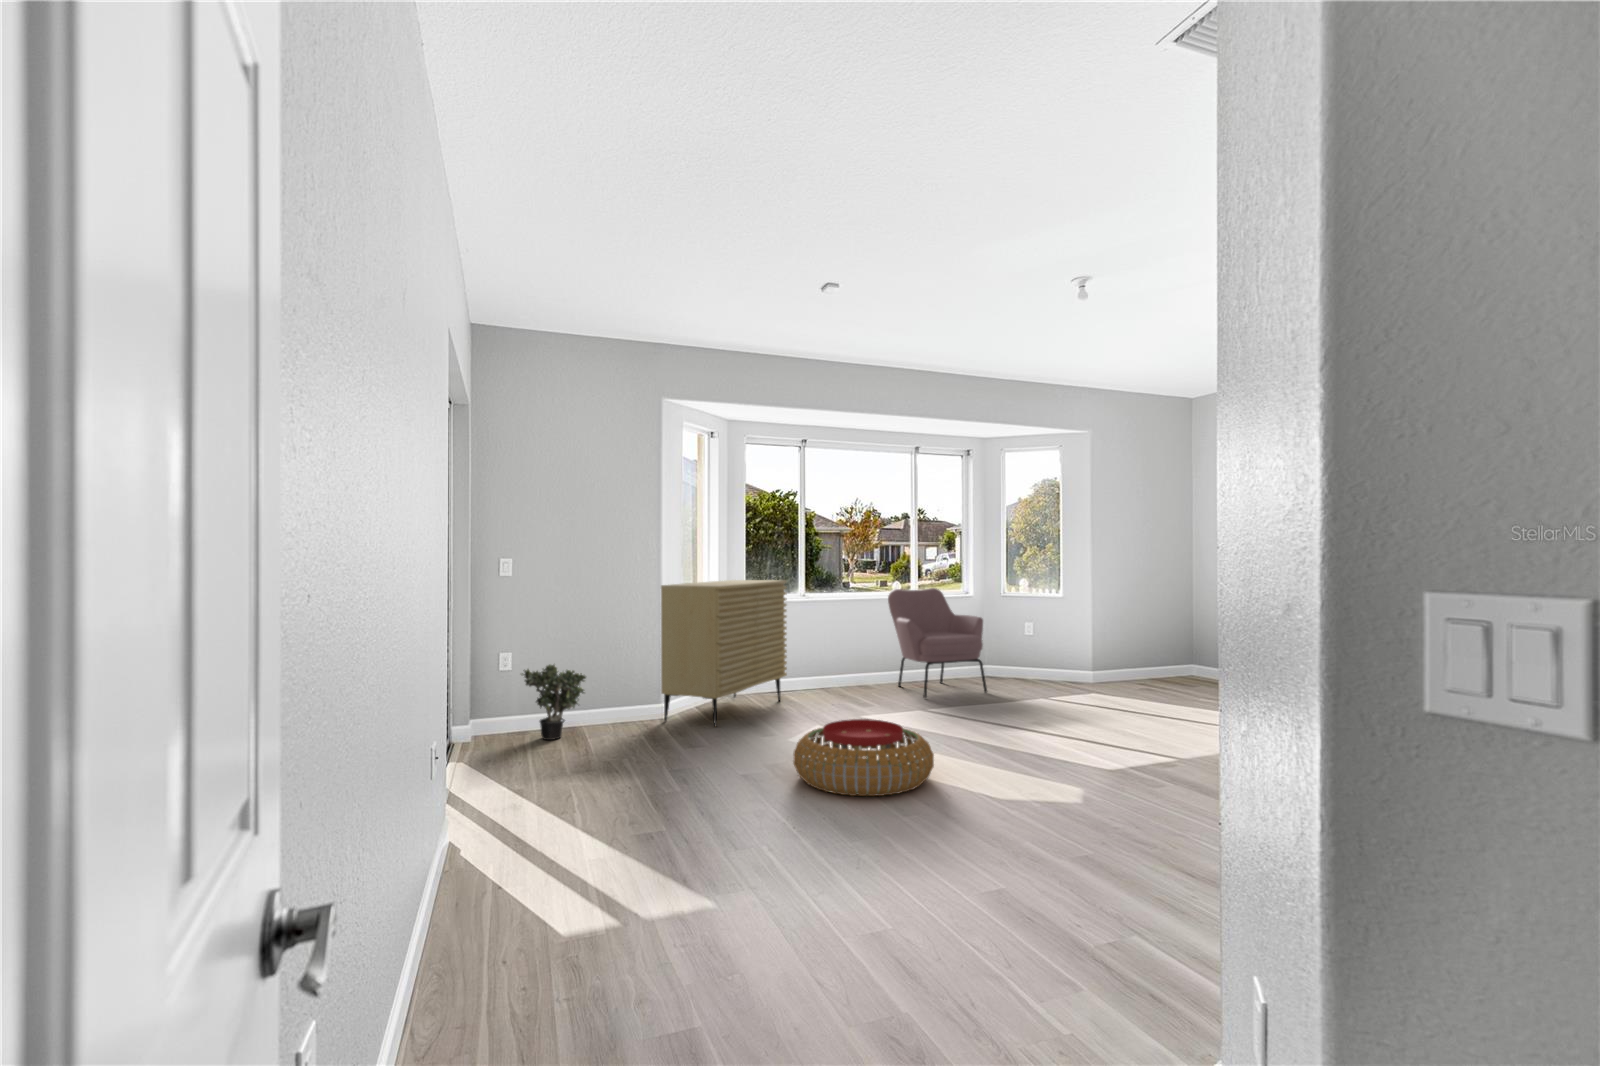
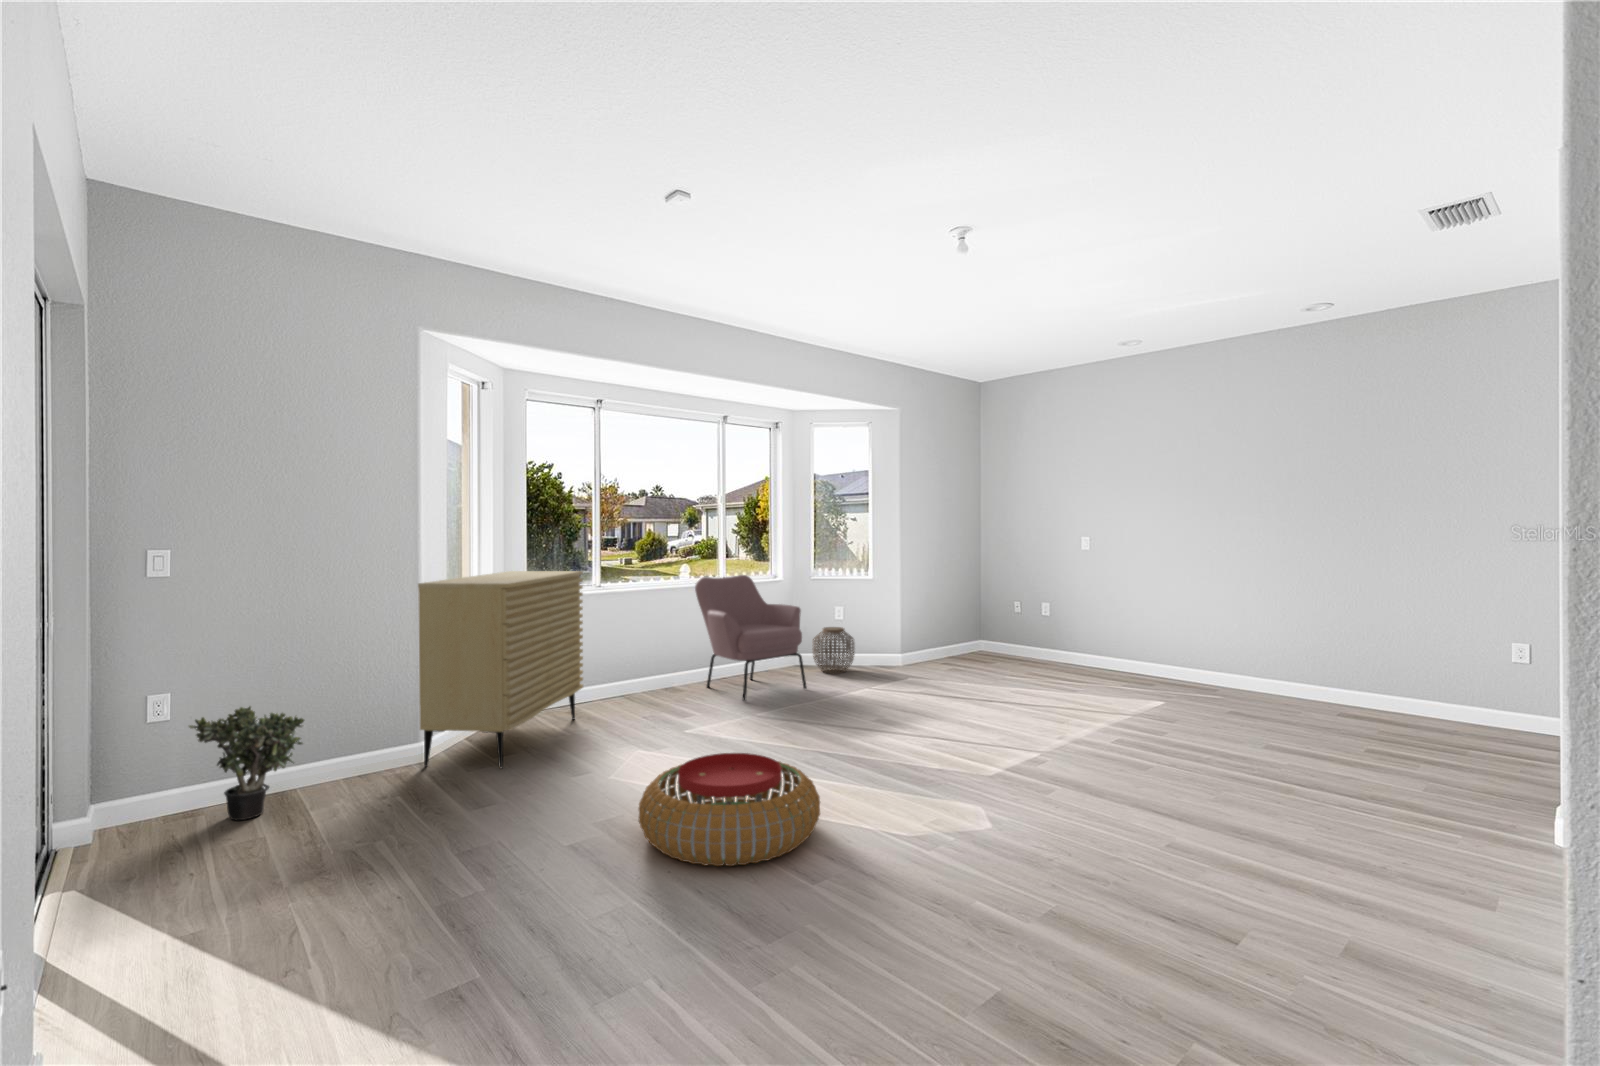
woven basket: none [1002,639,1043,683] -> present [813,627,854,674]

